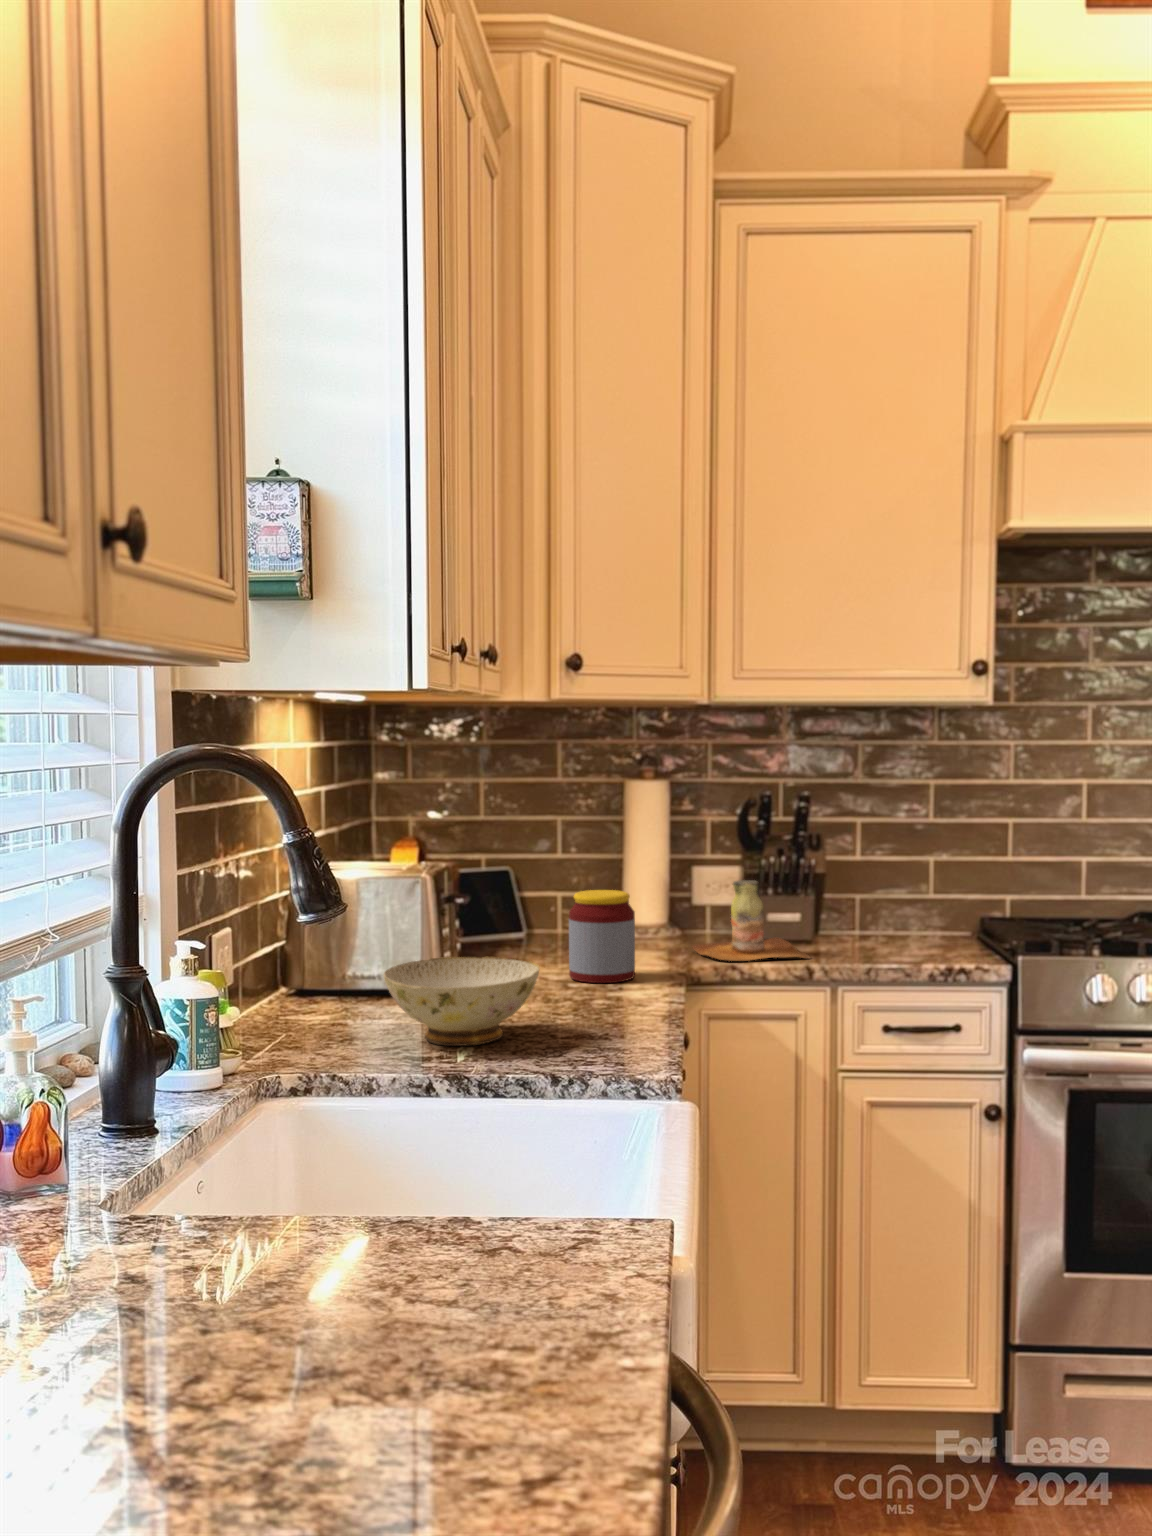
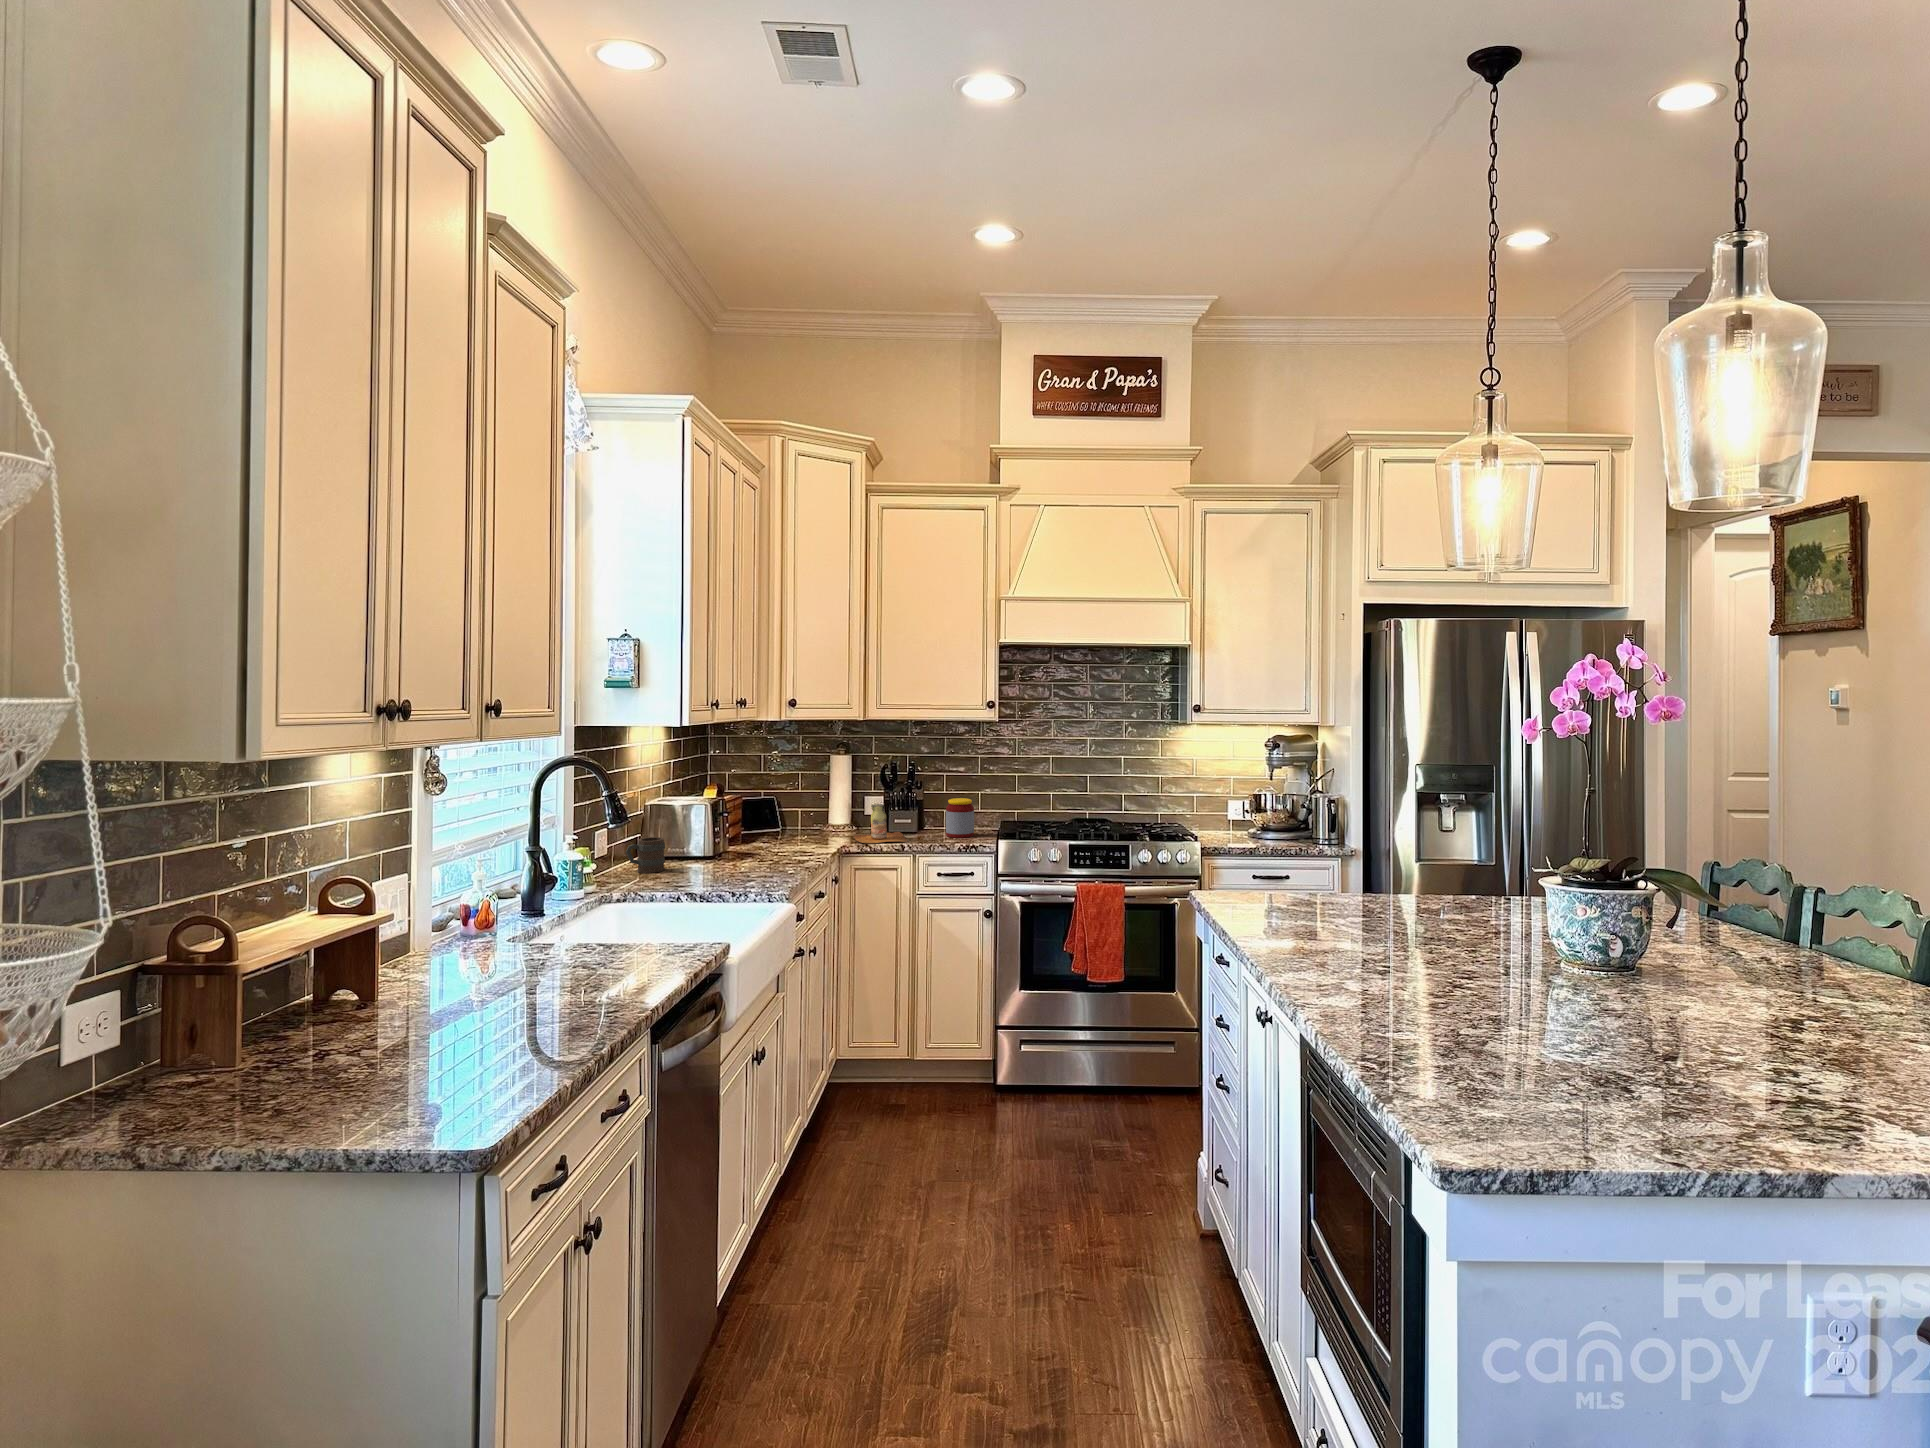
jar: present [569,890,635,983] -> present [946,798,974,838]
mug: none [274,946,355,1023] -> present [626,837,665,873]
ceramic bowl: present [384,957,539,1046] -> none [670,842,744,882]

